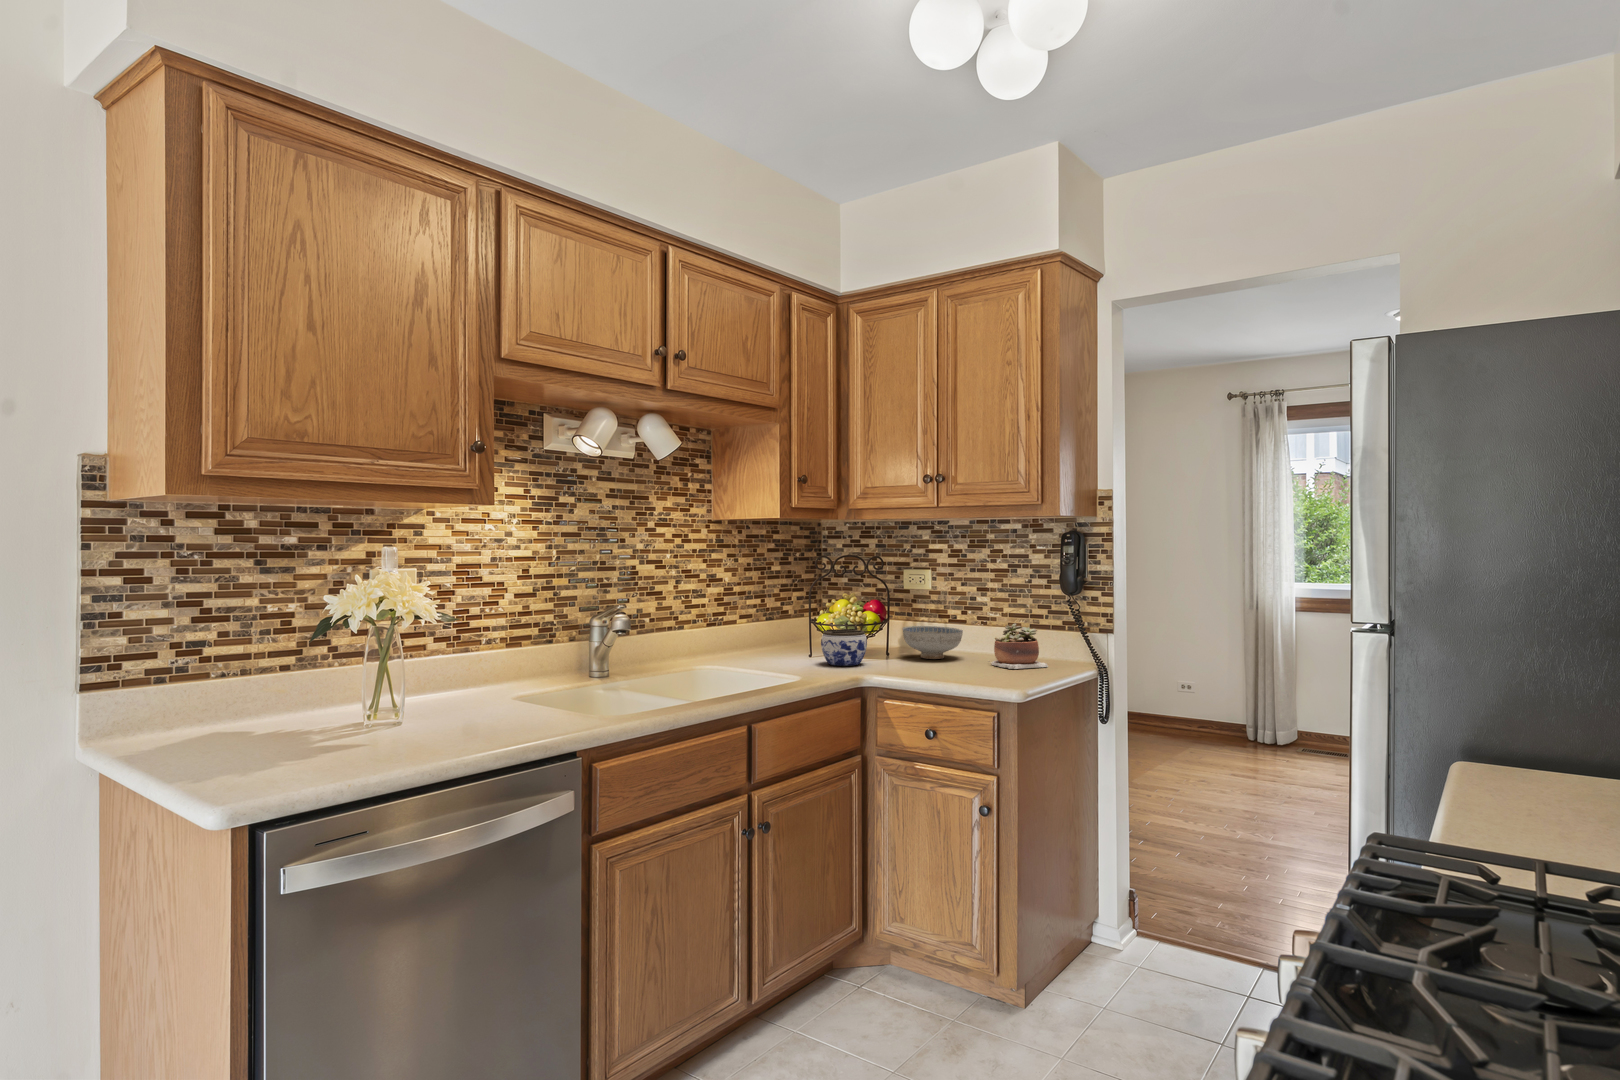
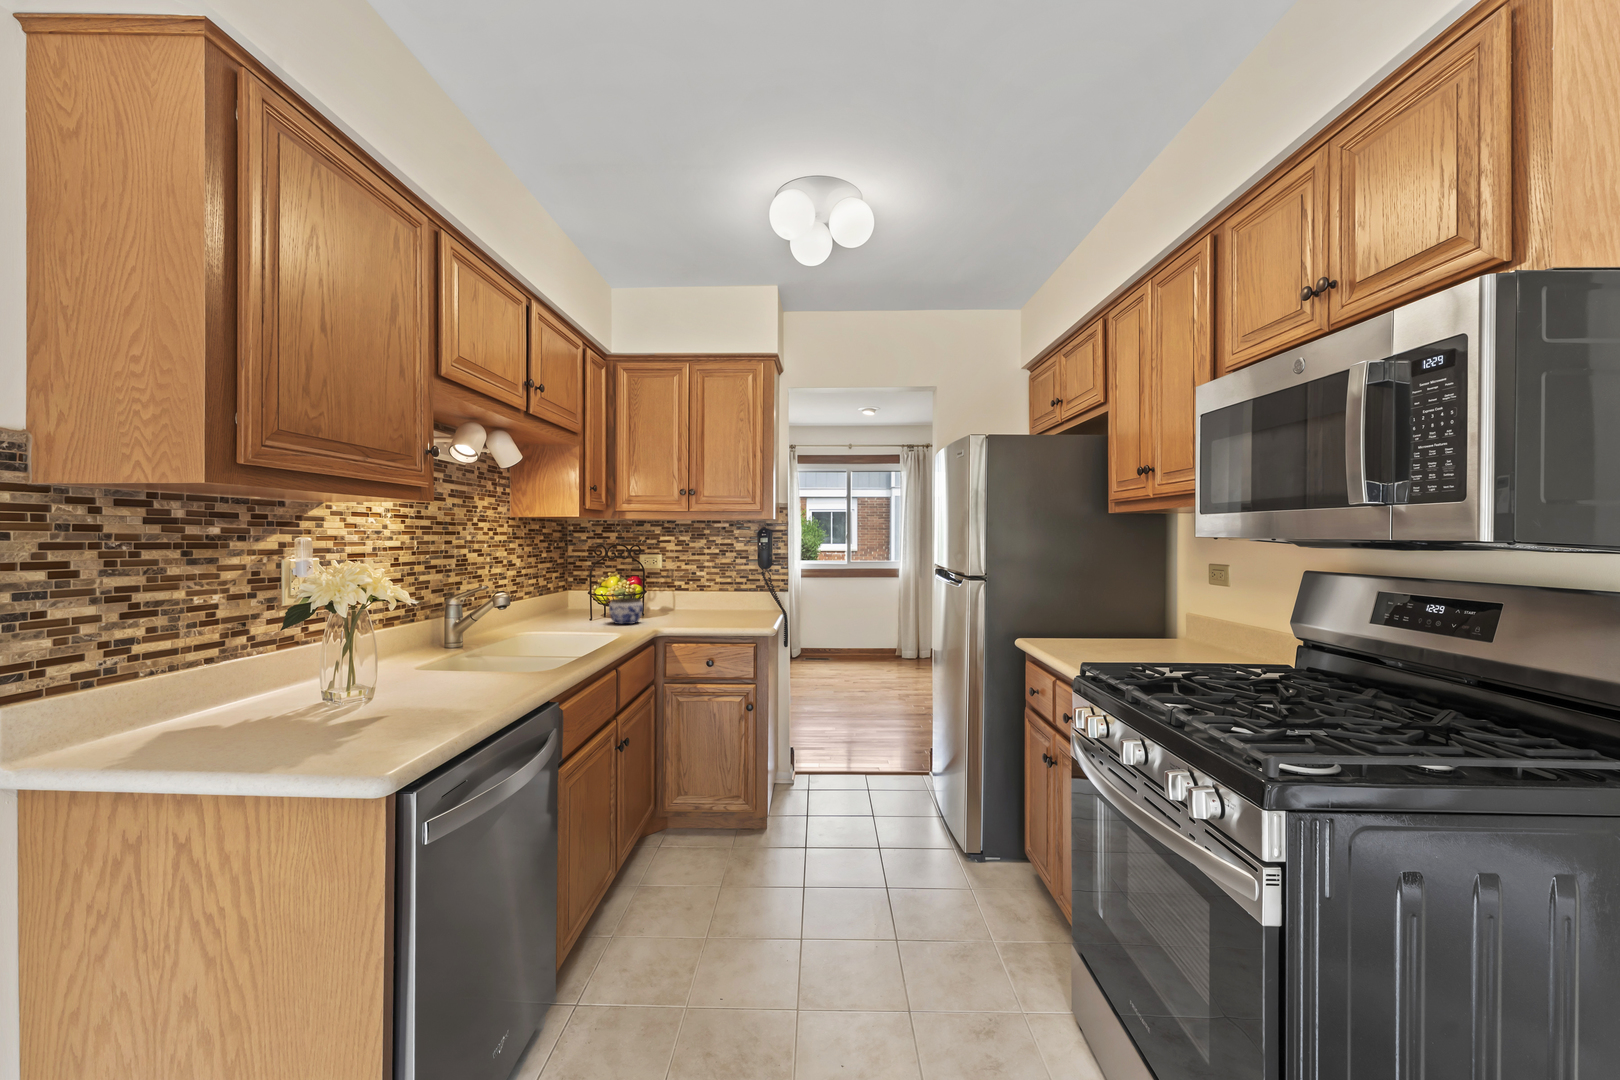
succulent plant: present [992,623,1048,669] -> none [718,589,757,618]
ceramic bowl: present [903,626,963,659] -> none [656,593,697,616]

